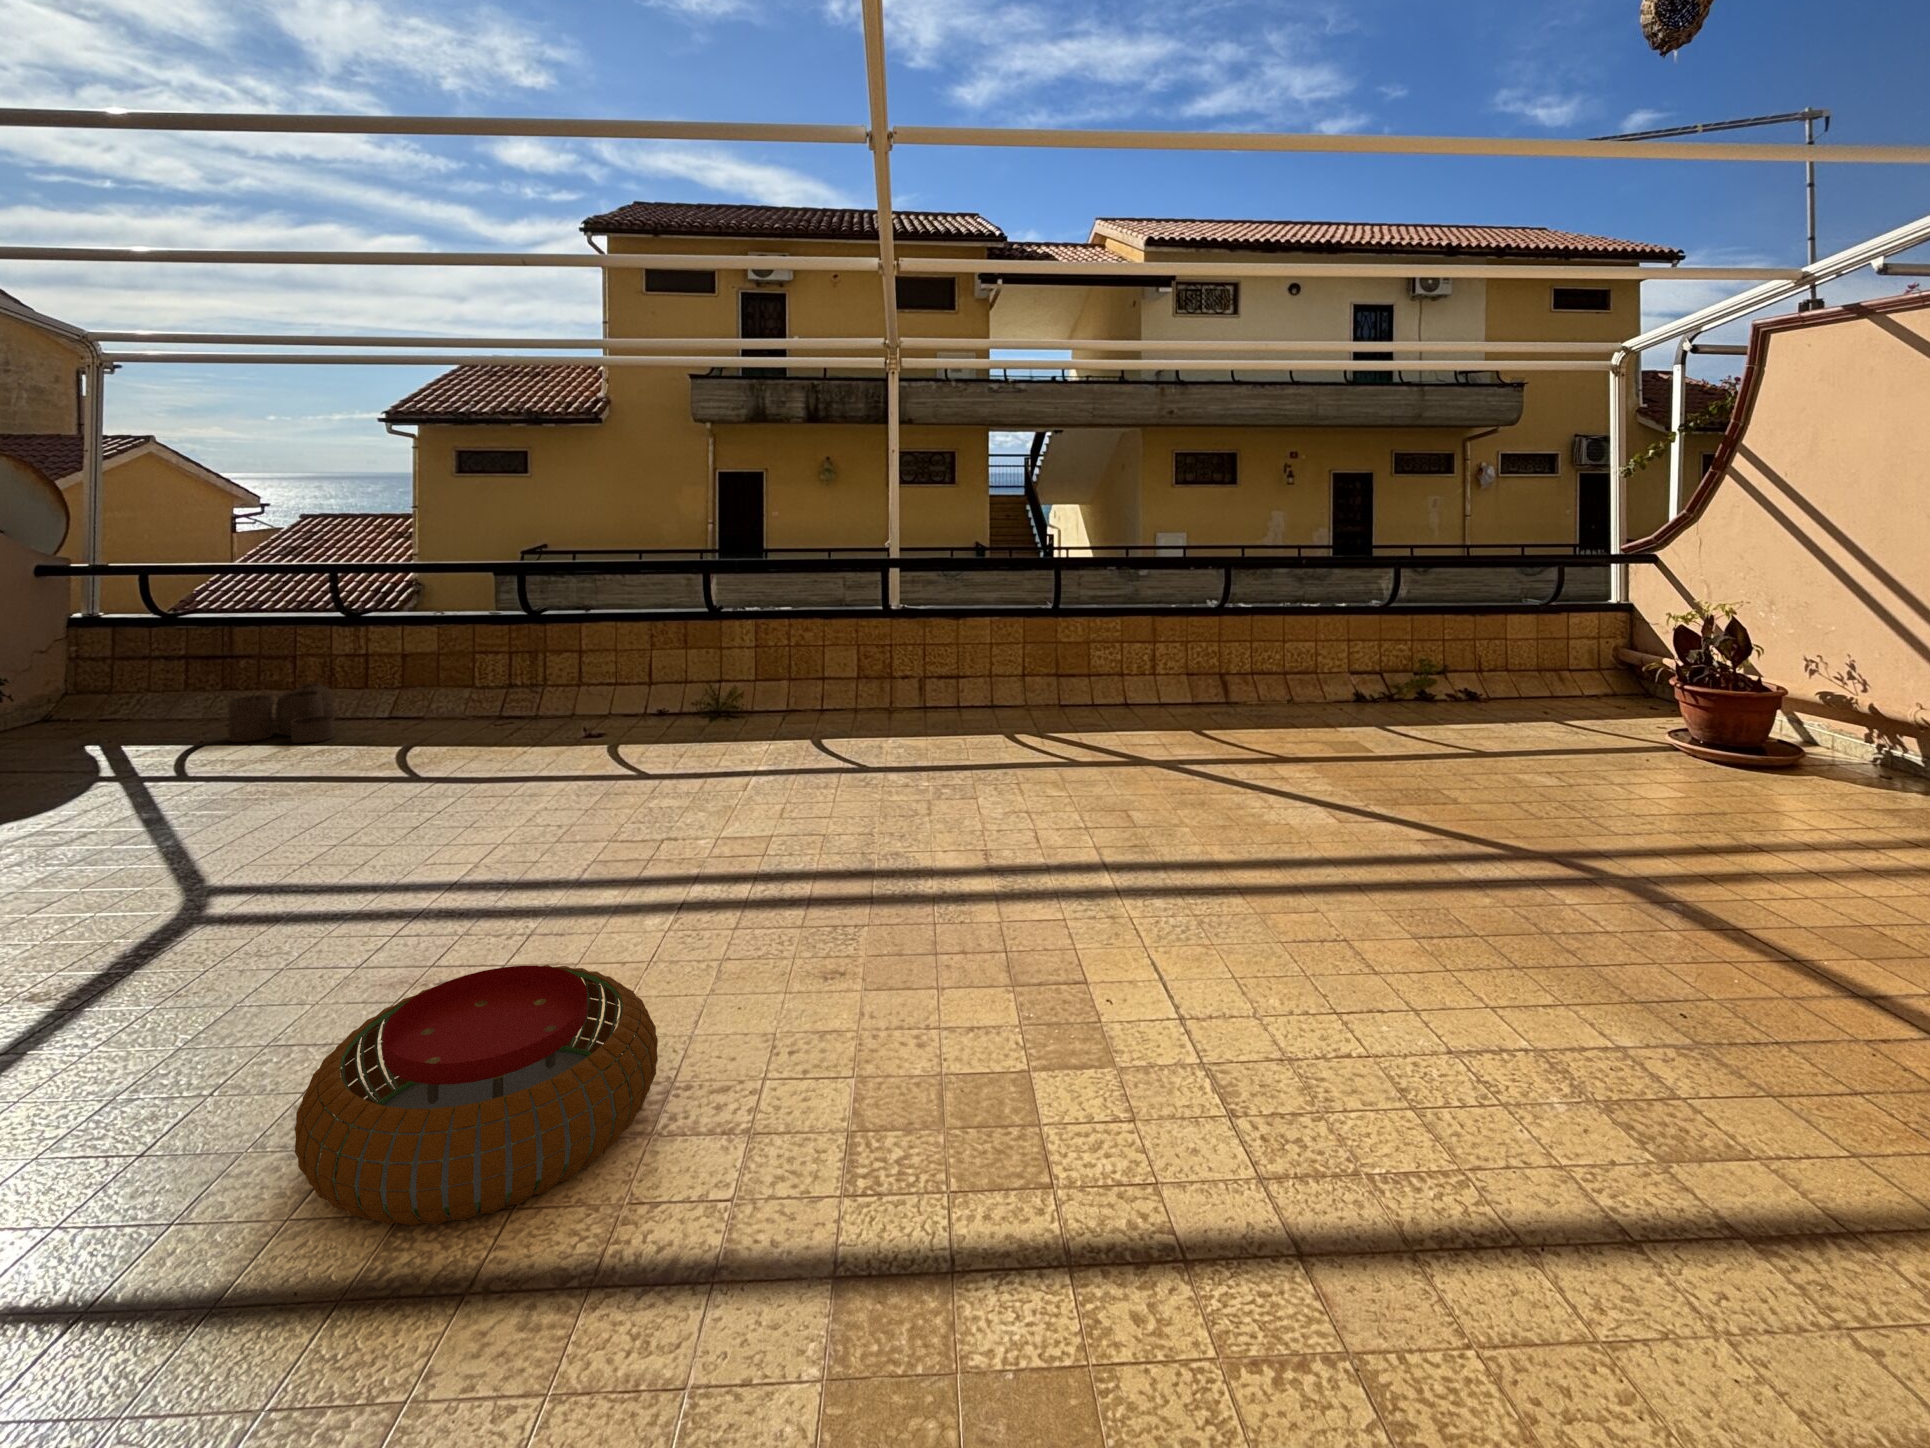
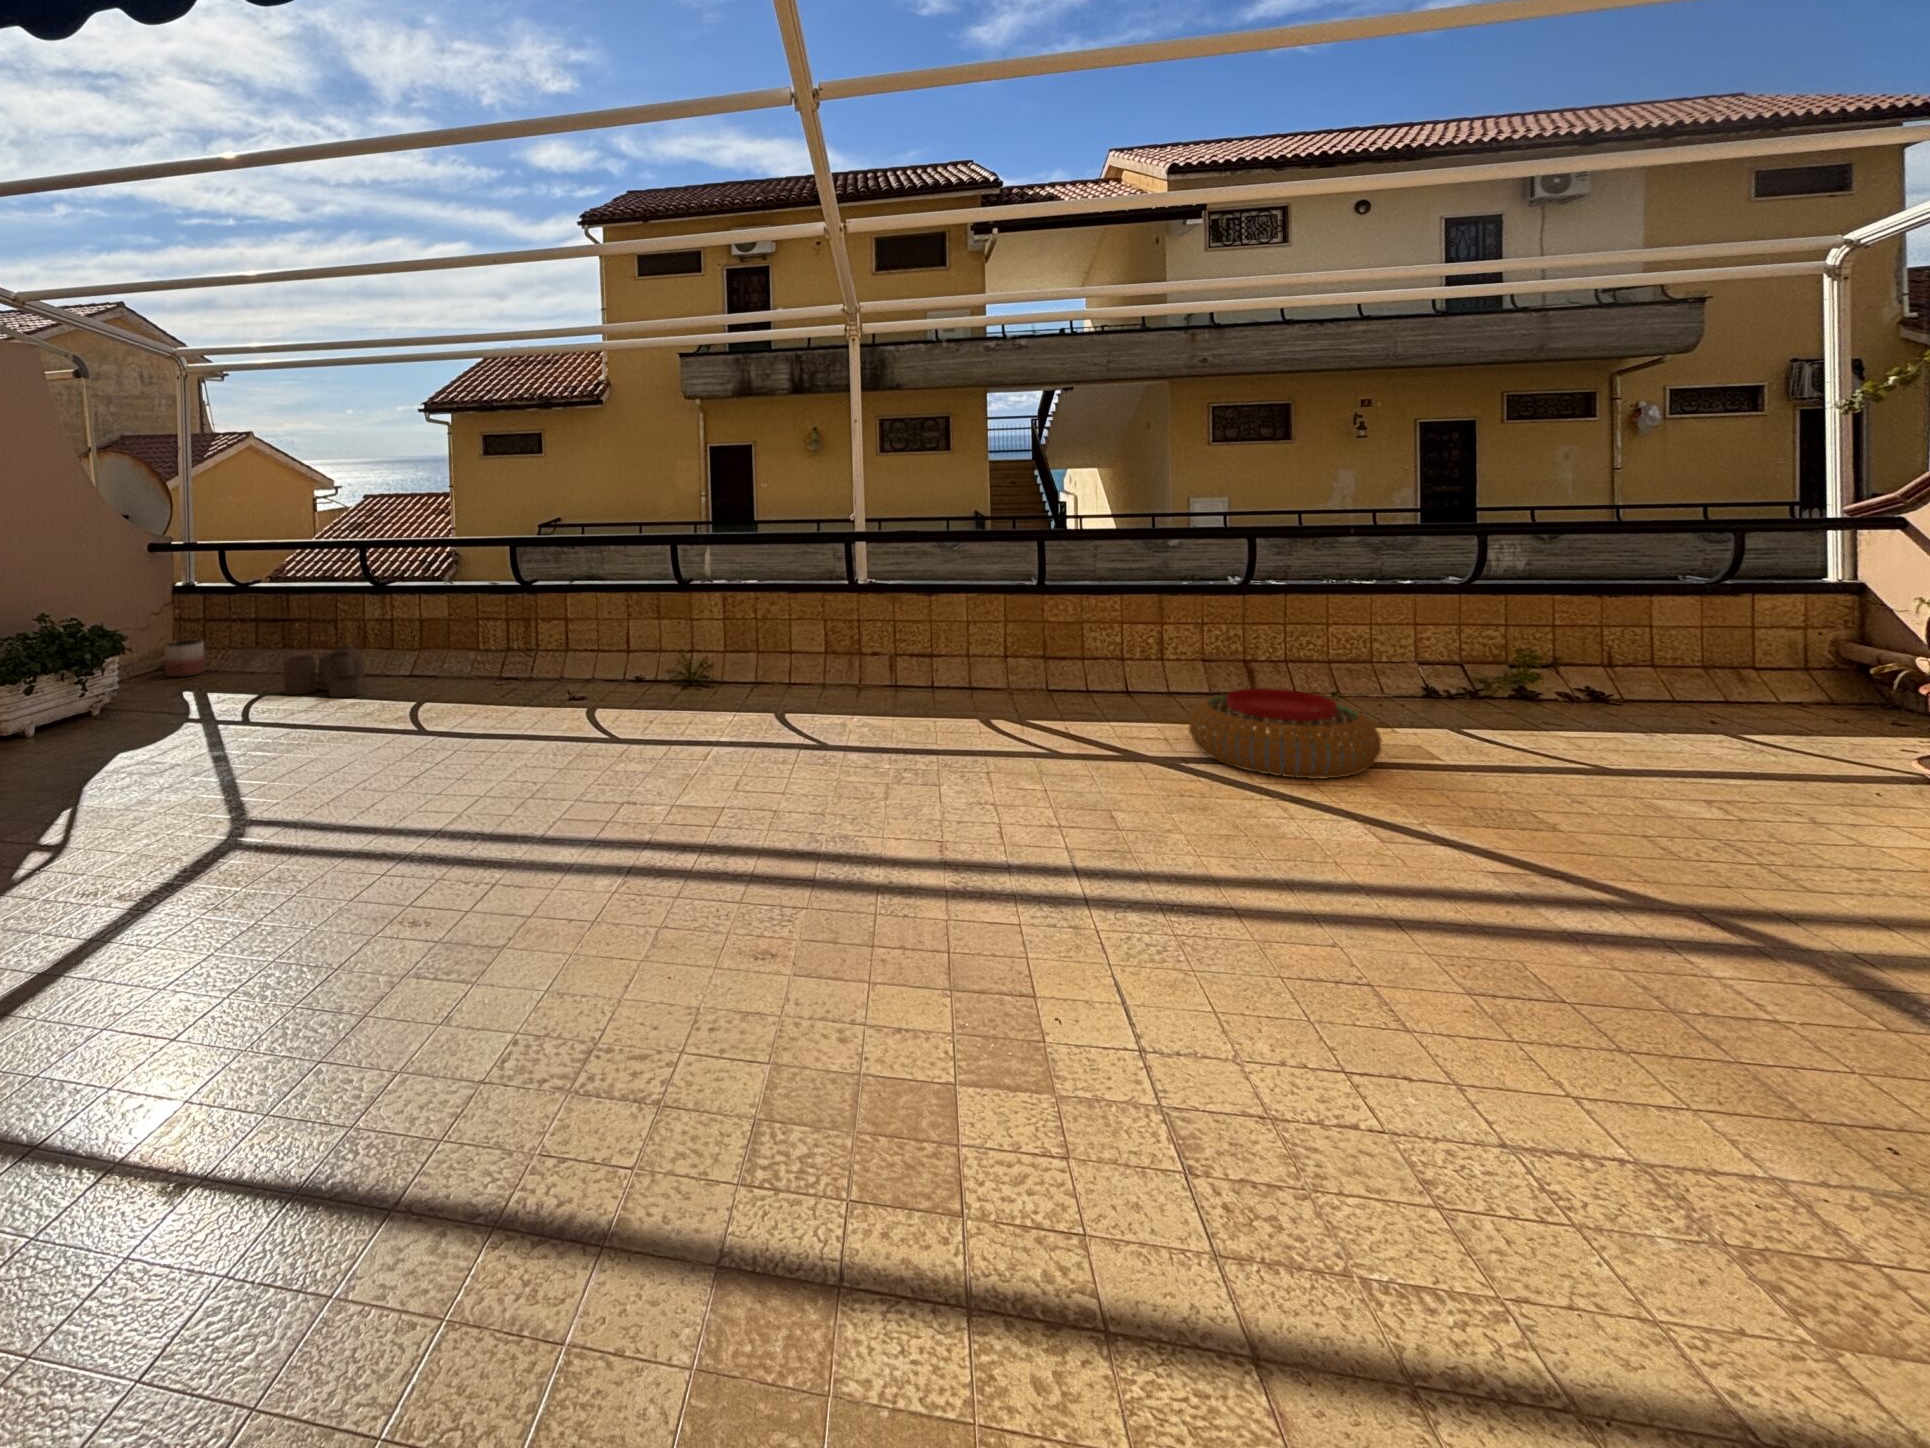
planter: none [50,681,109,727] -> present [165,640,205,677]
pouf: present [295,965,658,1226] -> present [1189,688,1381,779]

